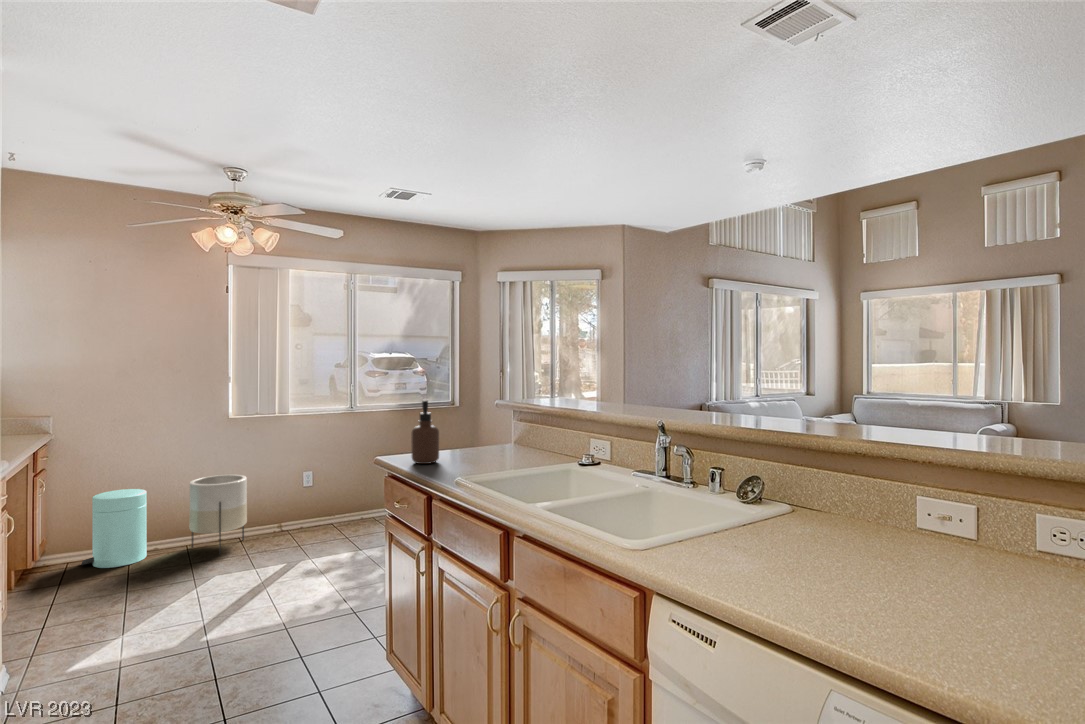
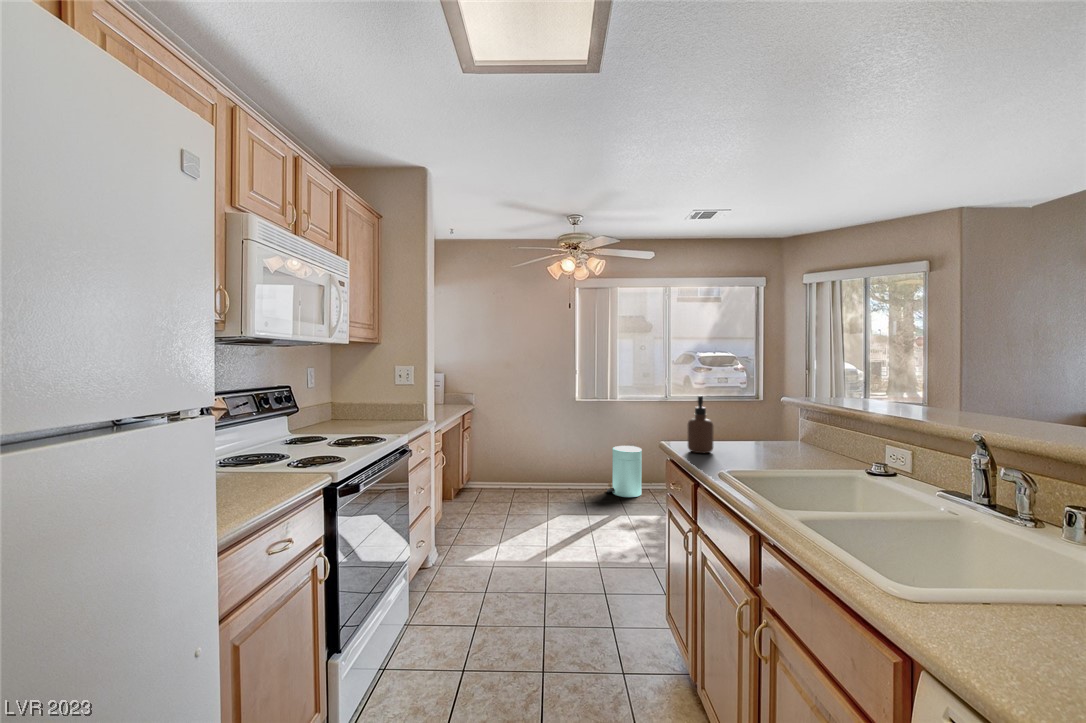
planter: present [189,475,247,554] -> none [550,441,585,499]
trash can: present [81,489,147,568] -> present [607,446,642,497]

